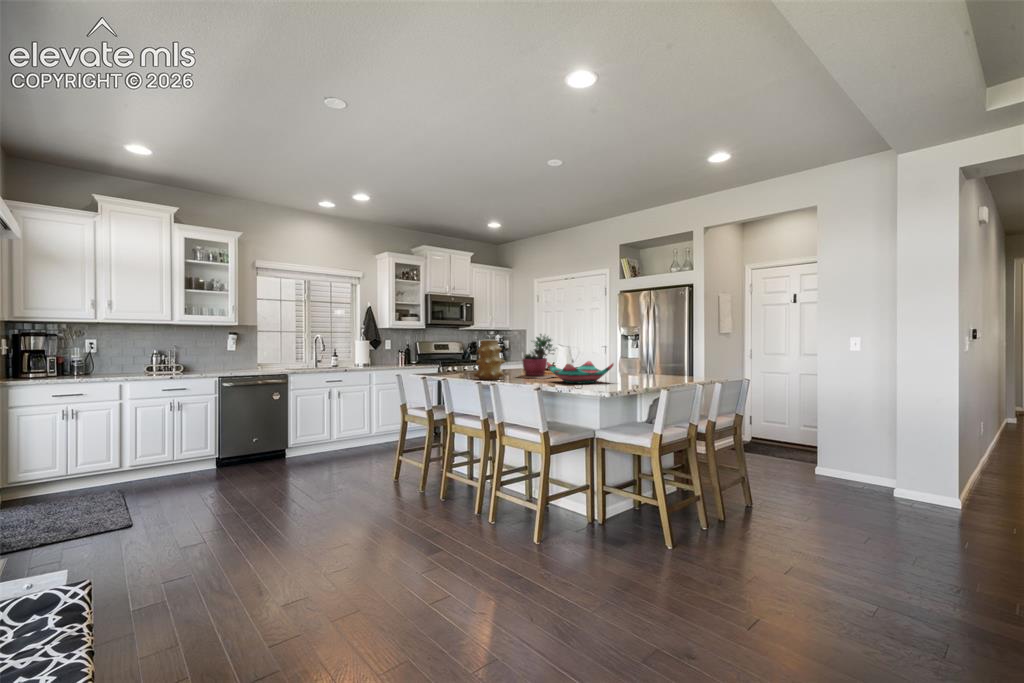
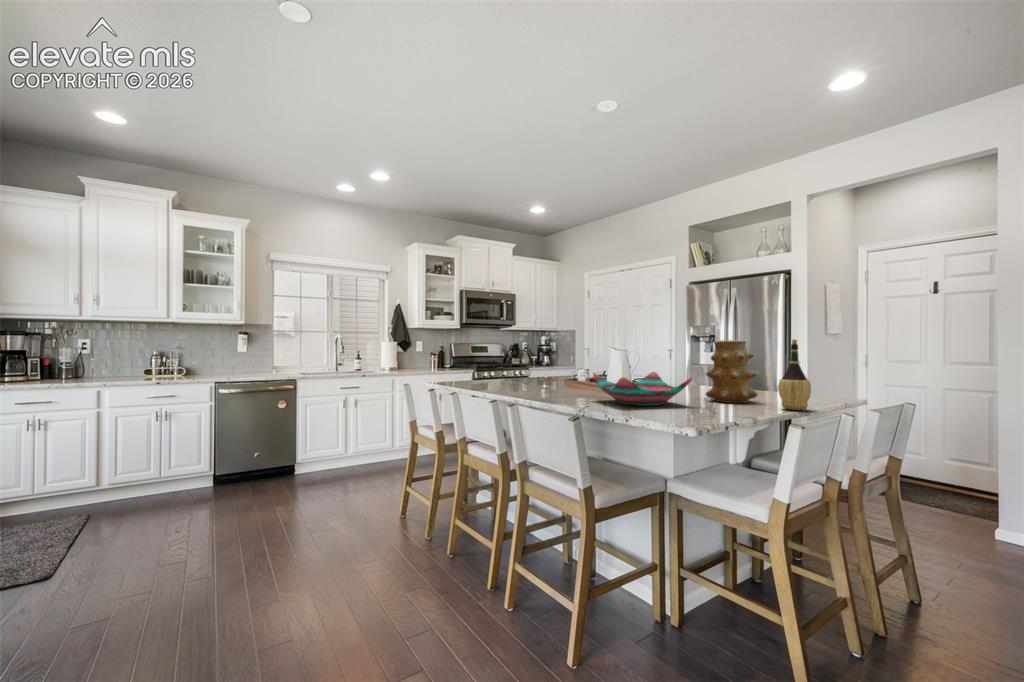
succulent plant: present [517,334,556,379] -> none [549,333,613,395]
wine bottle: none [668,338,687,383] -> present [778,340,811,410]
vase: present [474,340,505,380] -> present [706,340,758,403]

